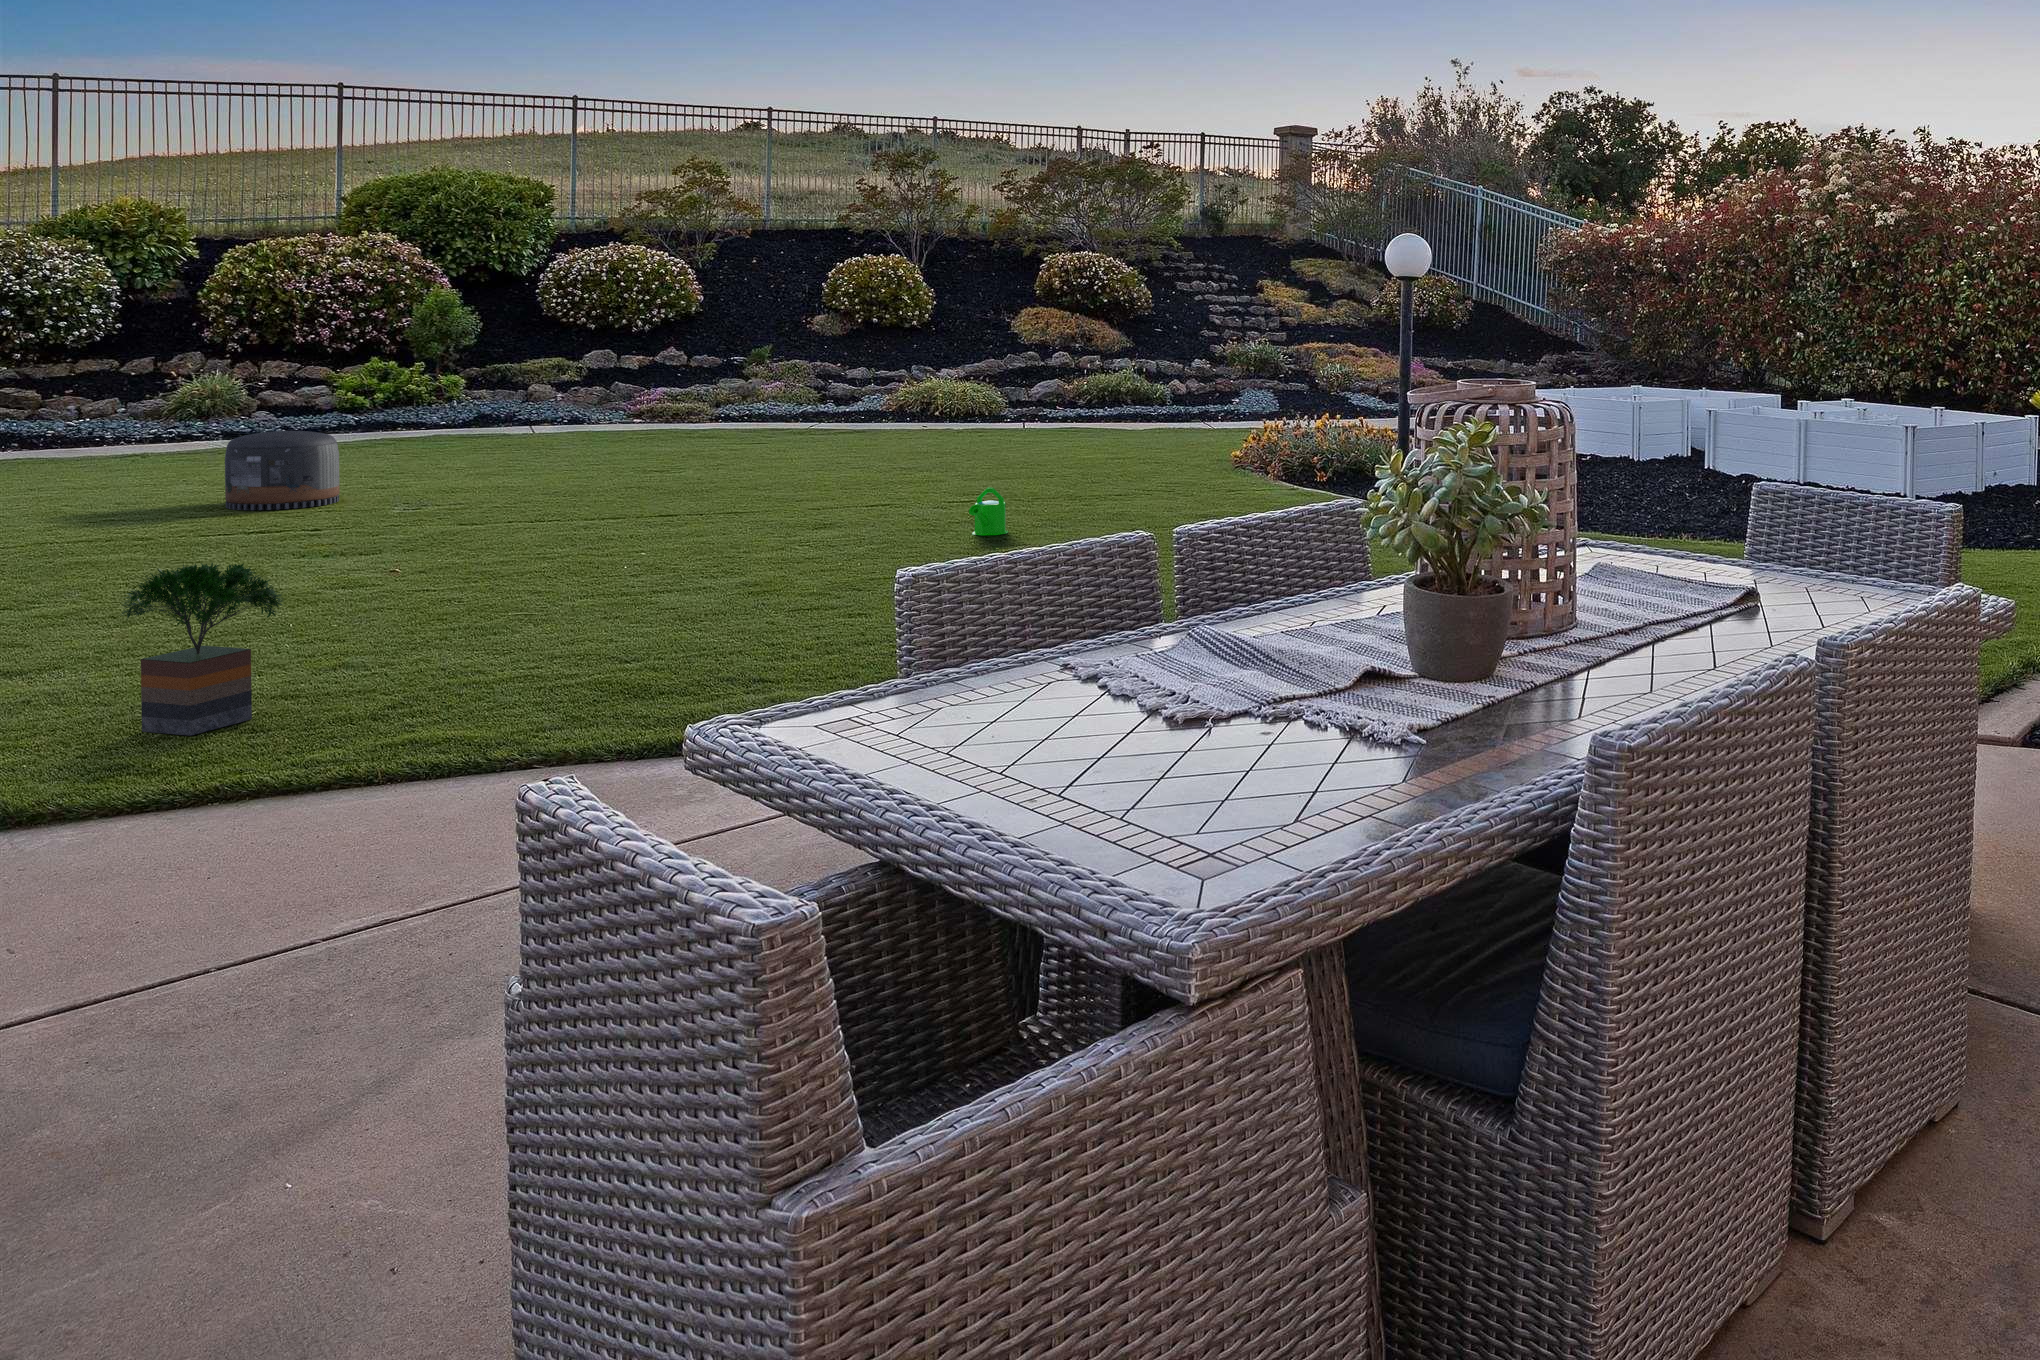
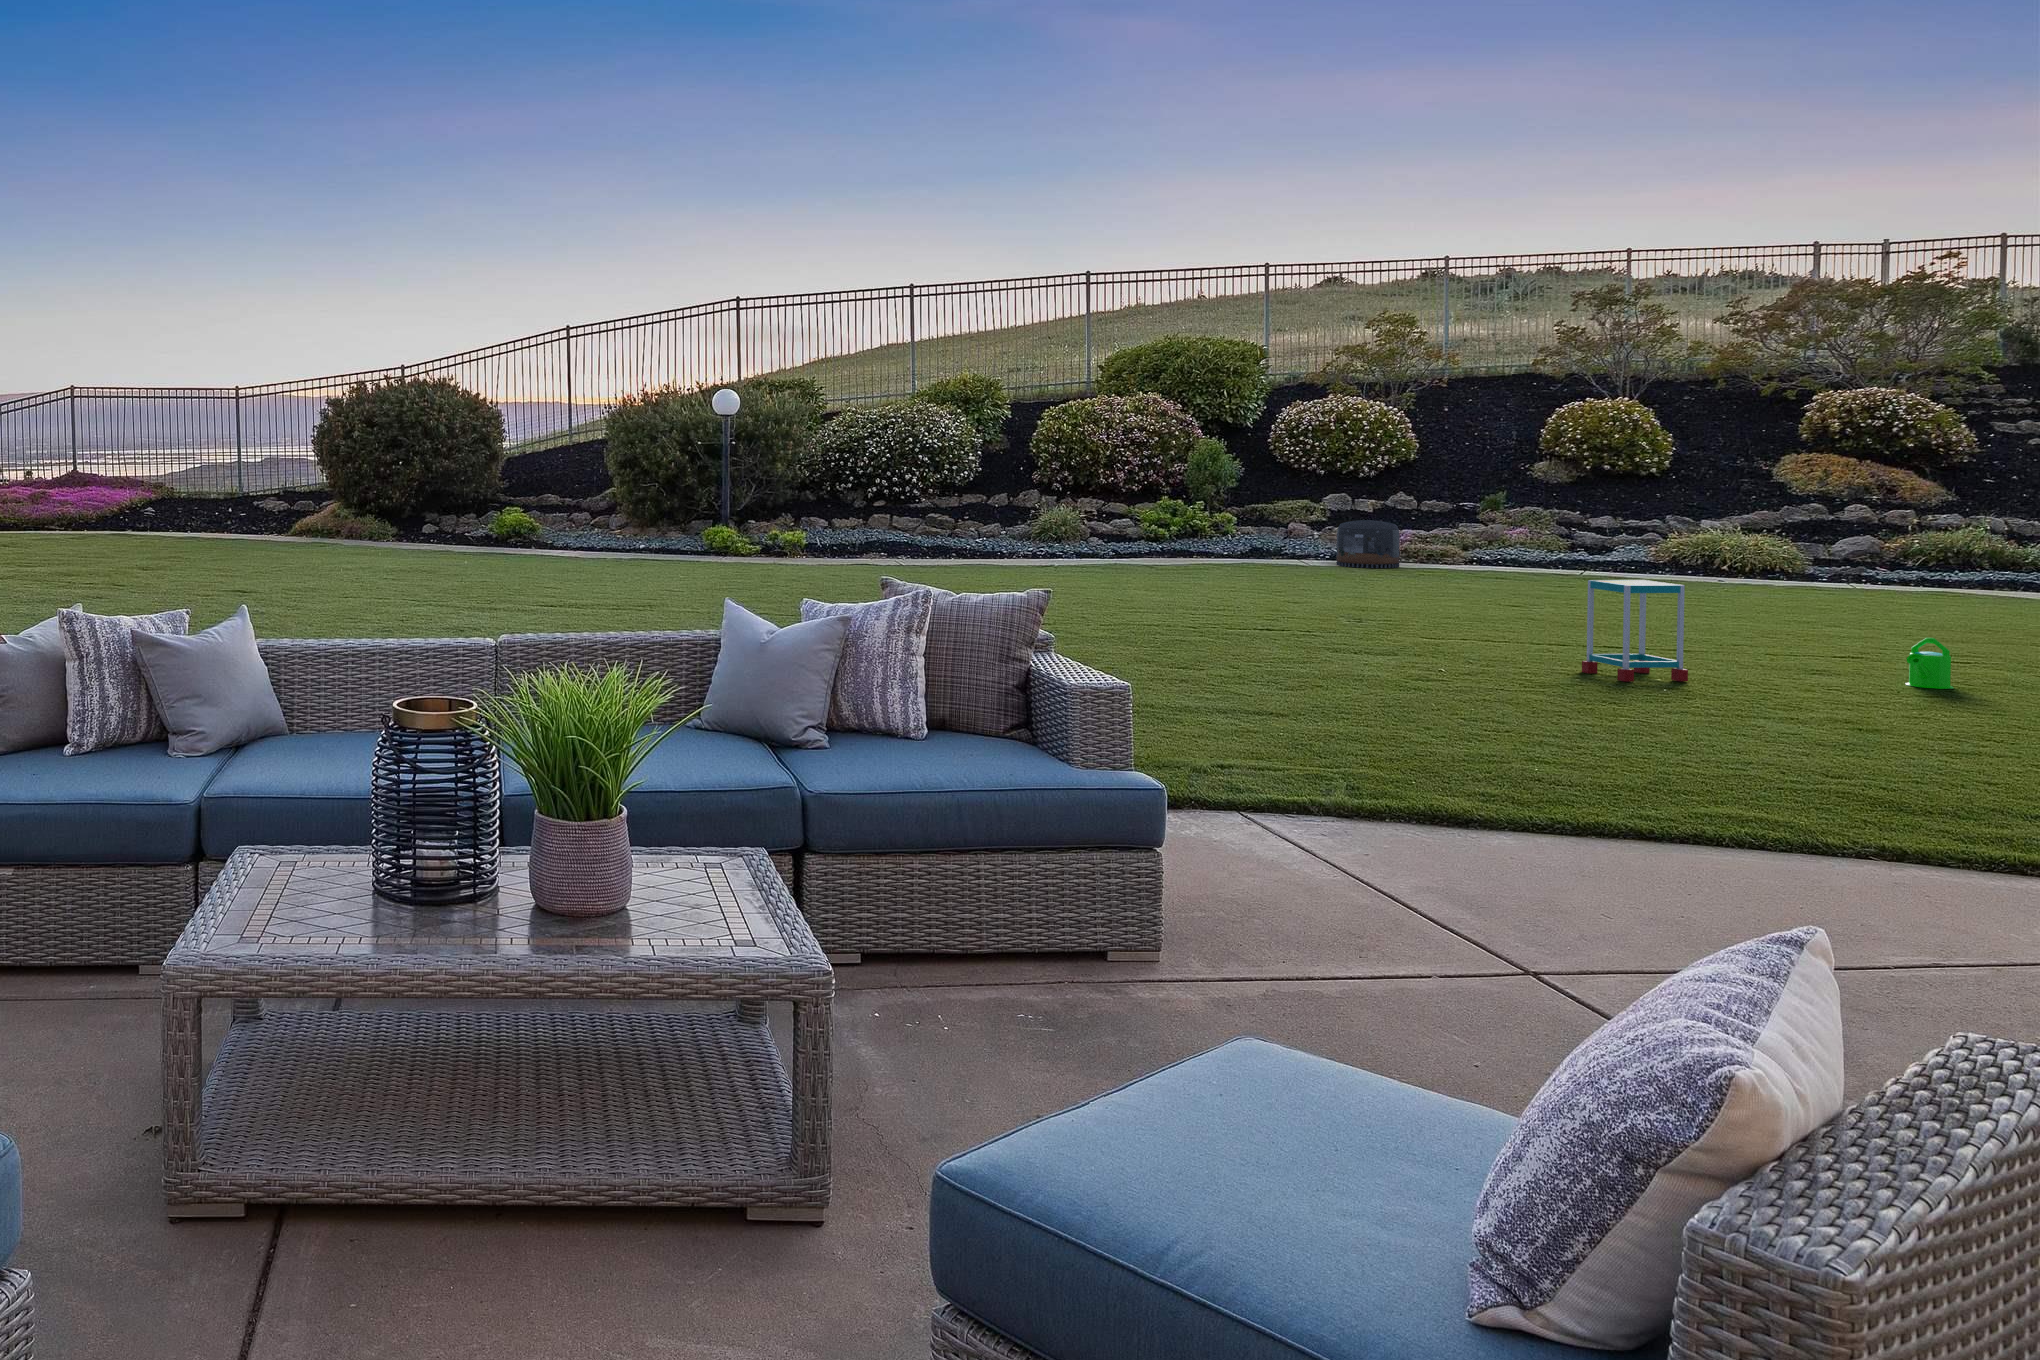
pouf: present [225,431,340,510] -> present [1337,520,1400,568]
side table: none [670,450,772,565] -> present [1582,580,1688,681]
potted tree: present [122,563,282,736] -> none [1304,626,1408,746]

